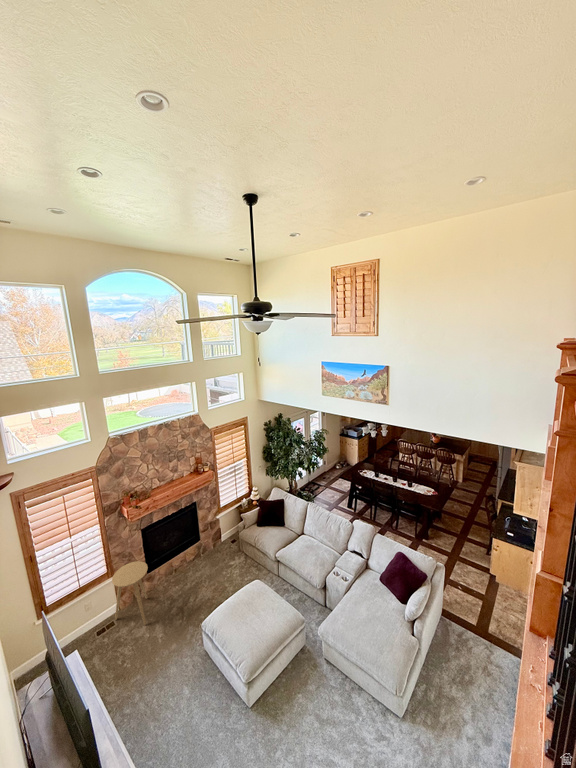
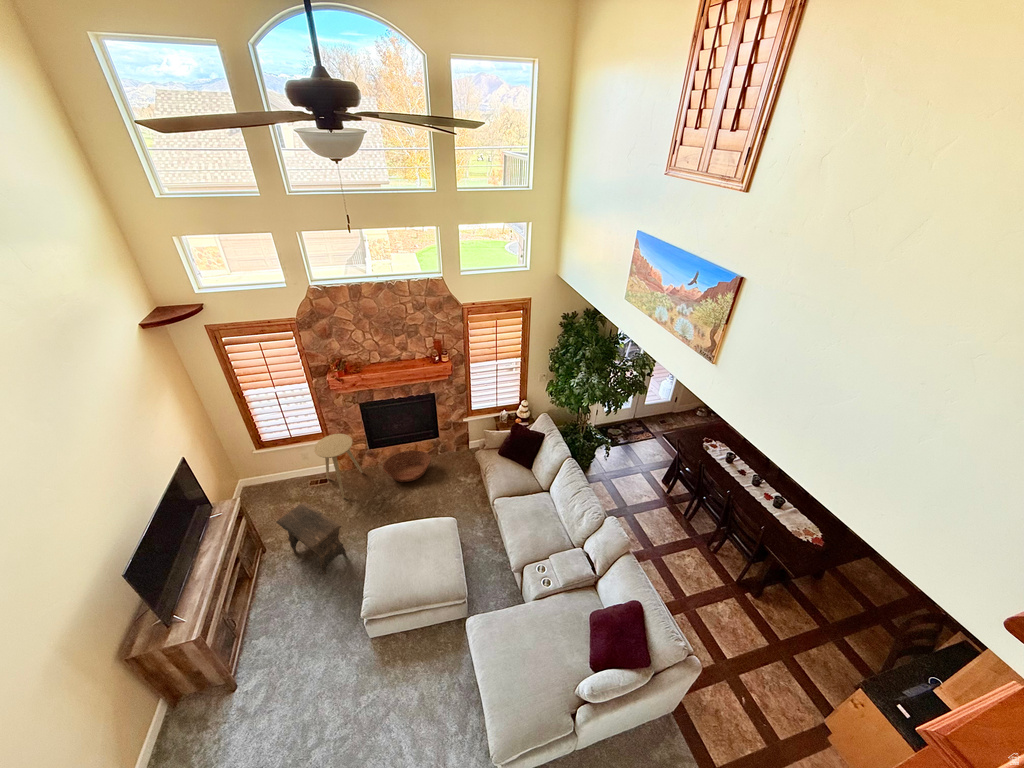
basket: none [168,554,207,589] -> present [383,450,431,482]
footstool: none [117,626,185,692] -> present [276,501,346,575]

